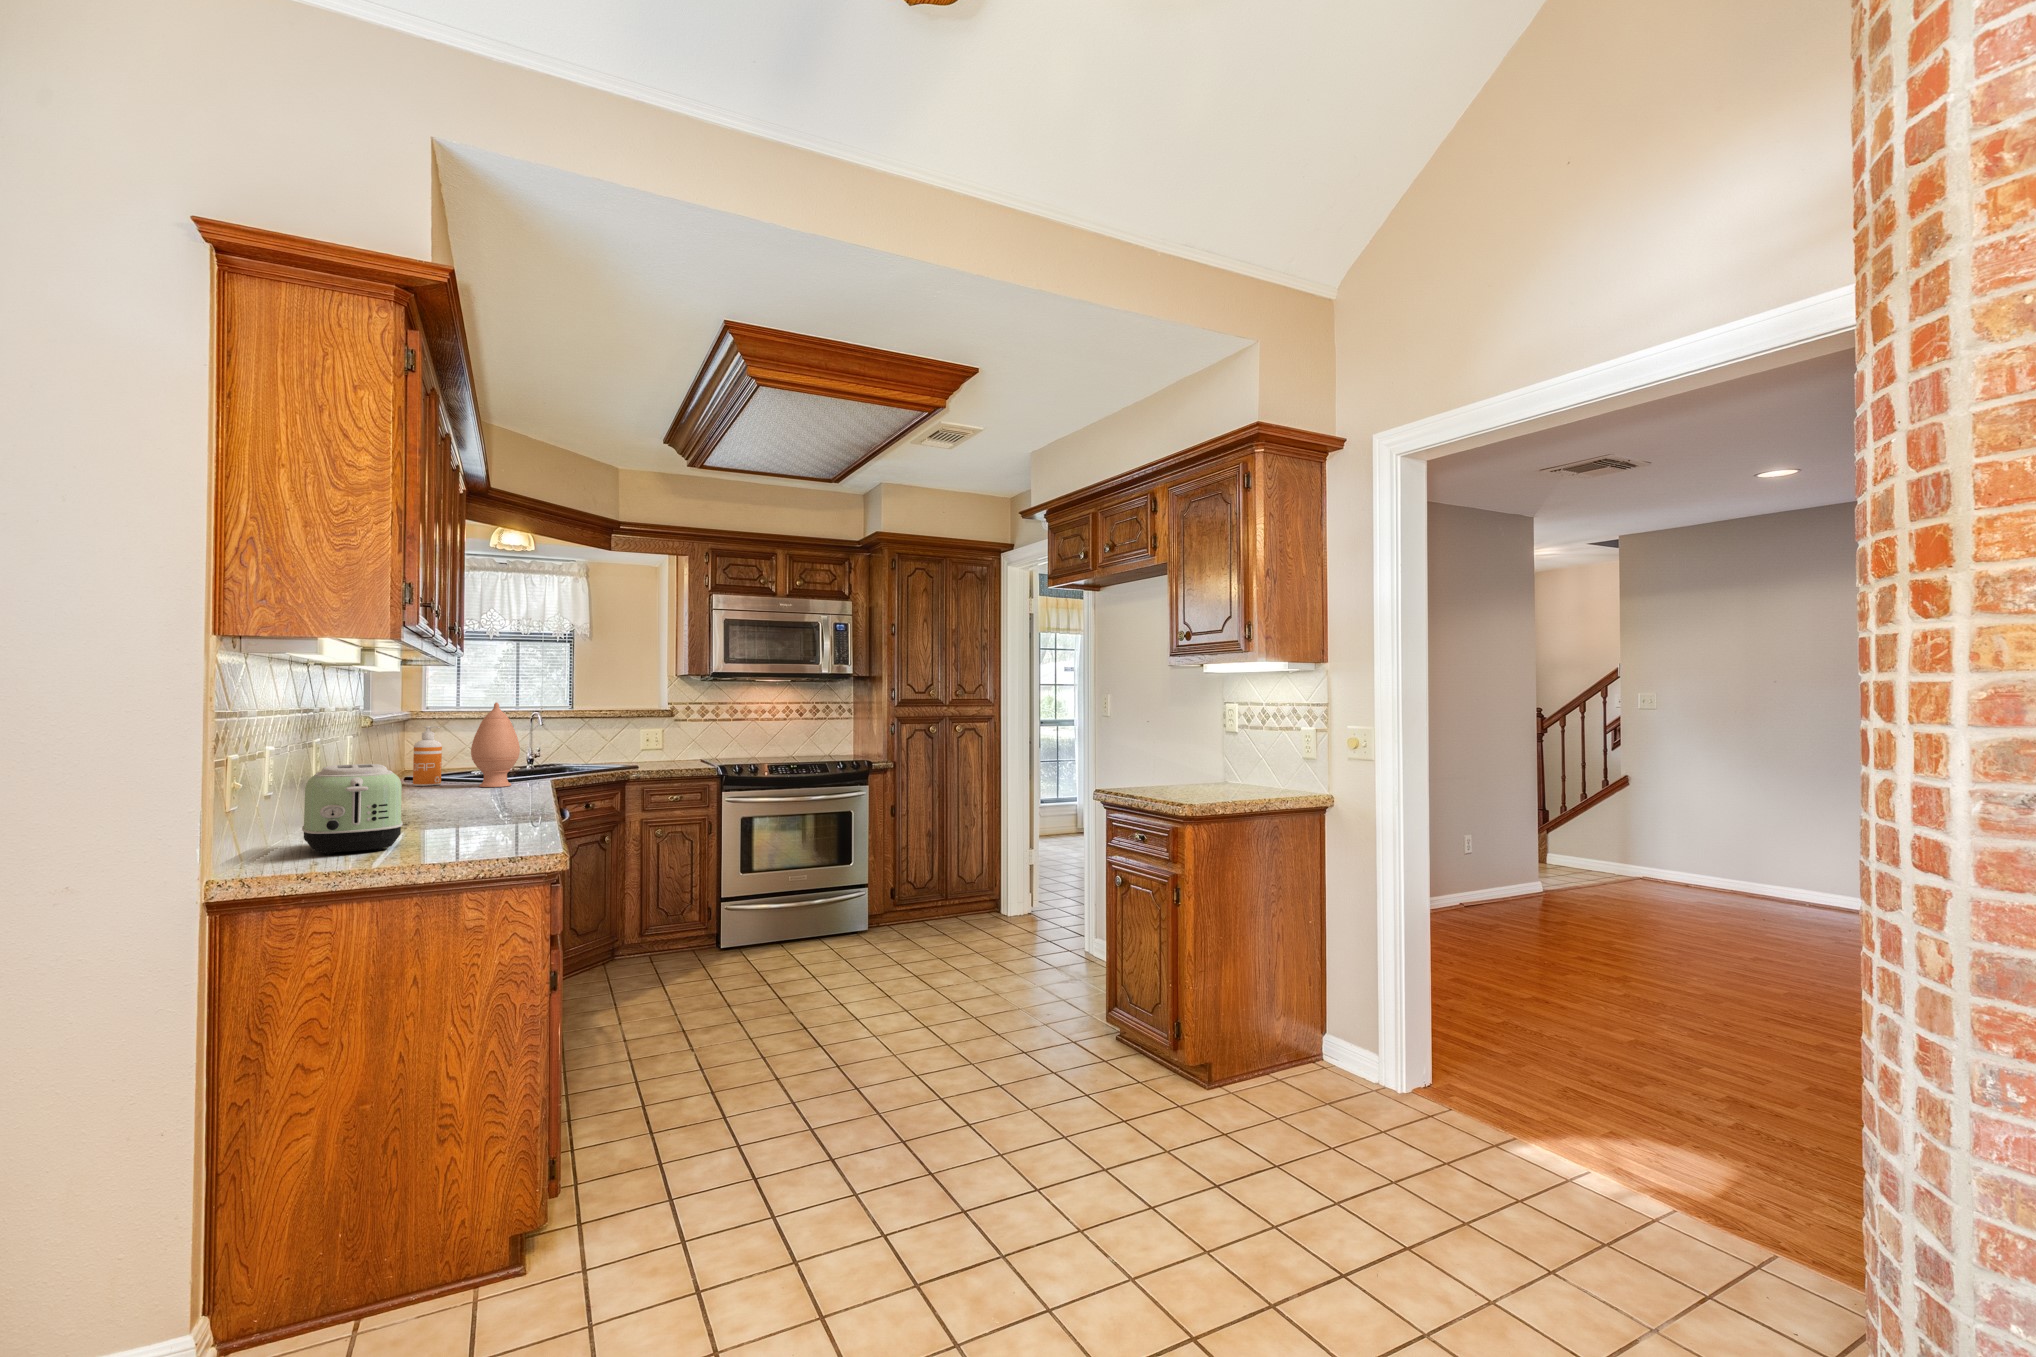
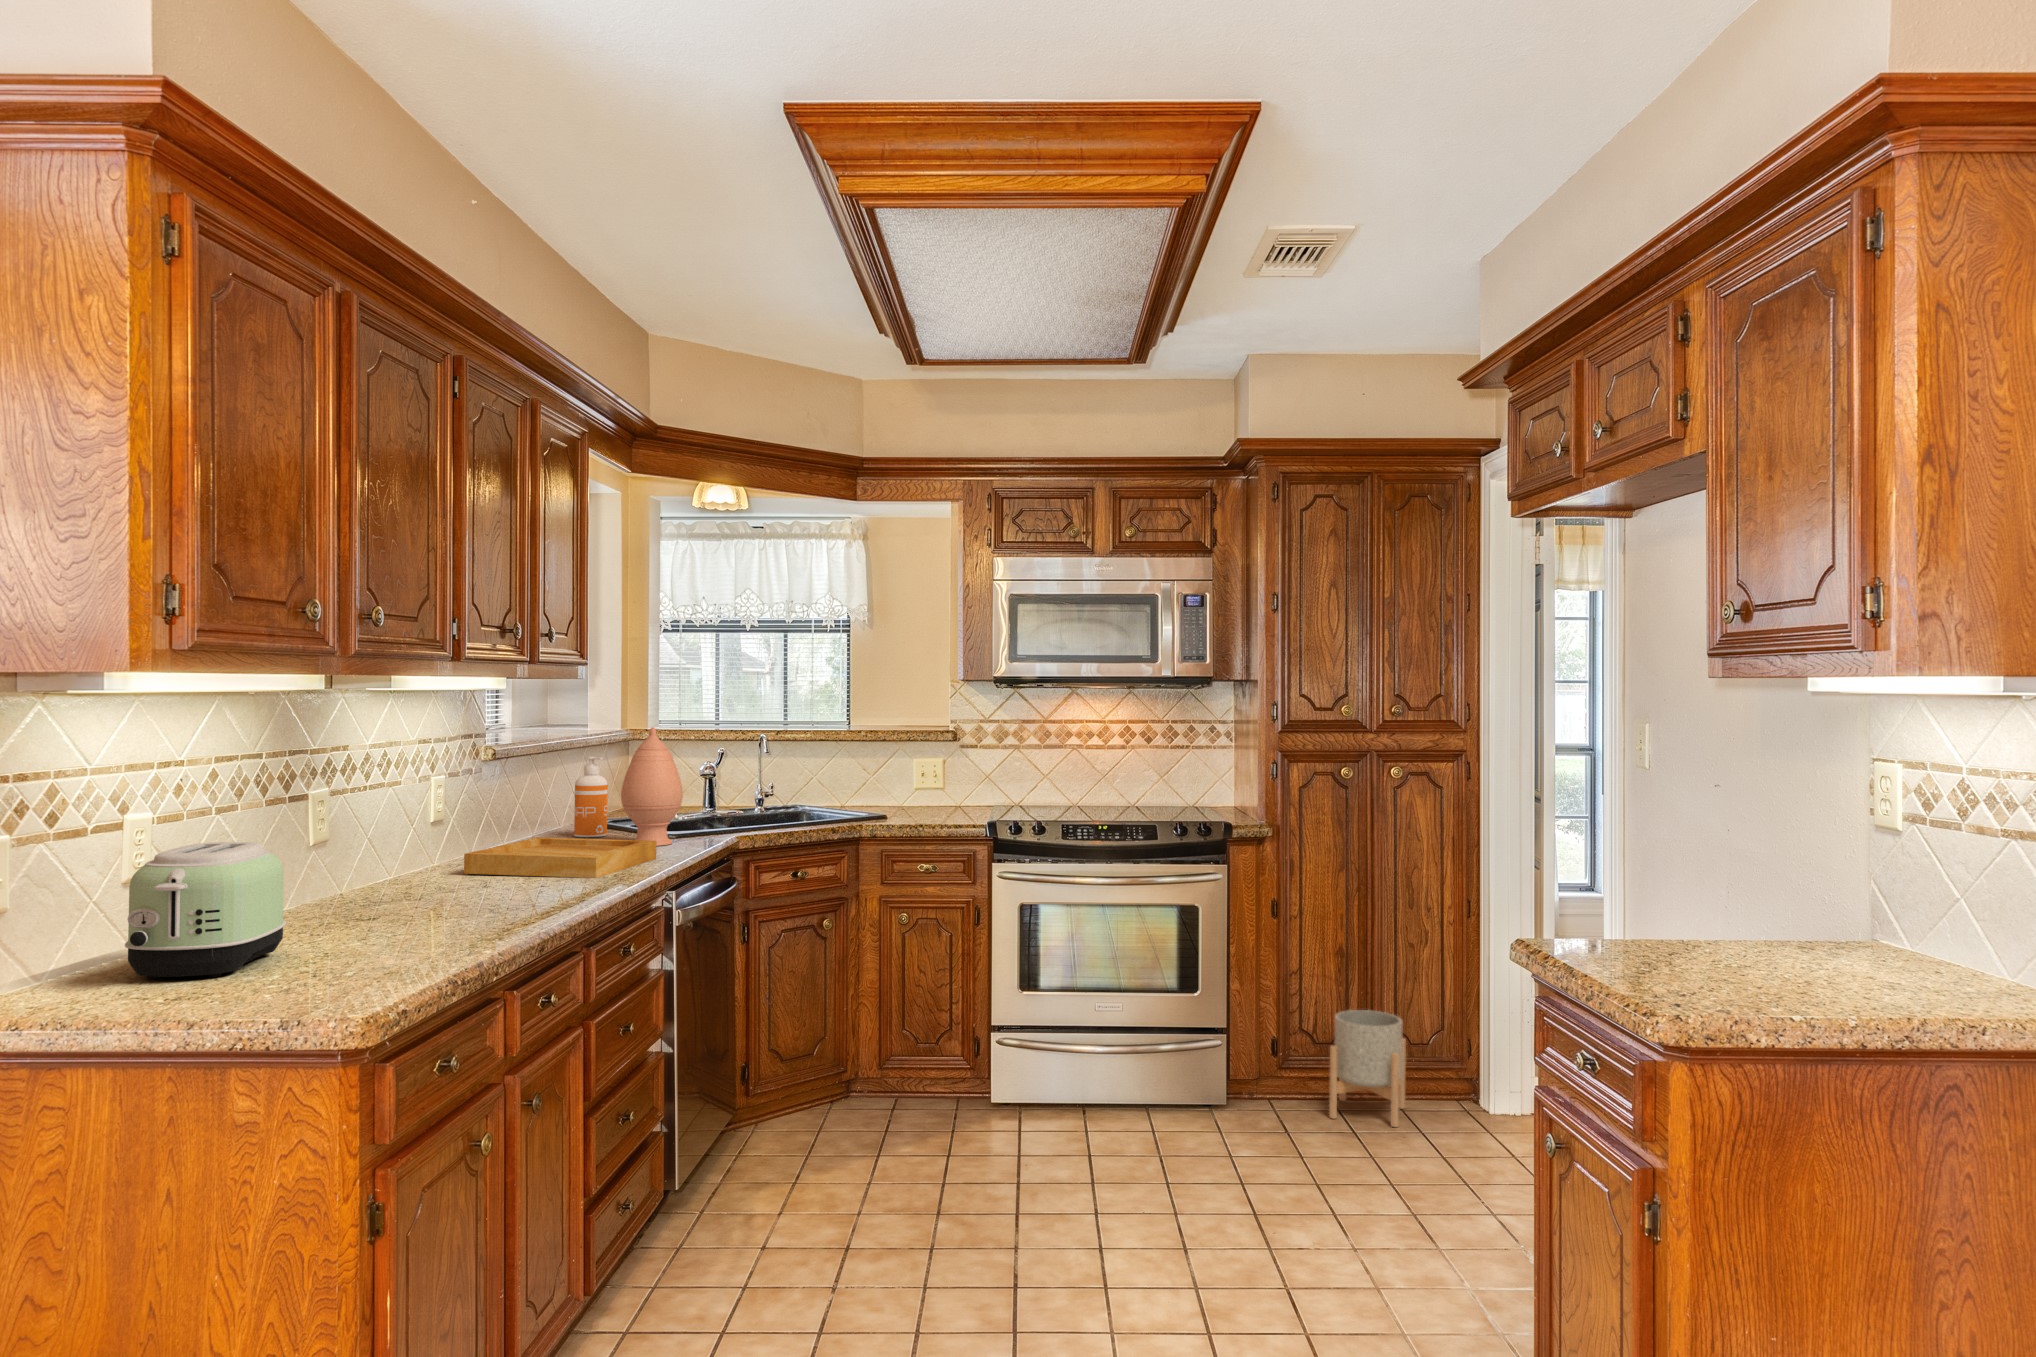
tray: none [393,779,525,805] -> present [464,837,657,878]
planter: none [928,868,968,932] -> present [1329,1010,1406,1127]

